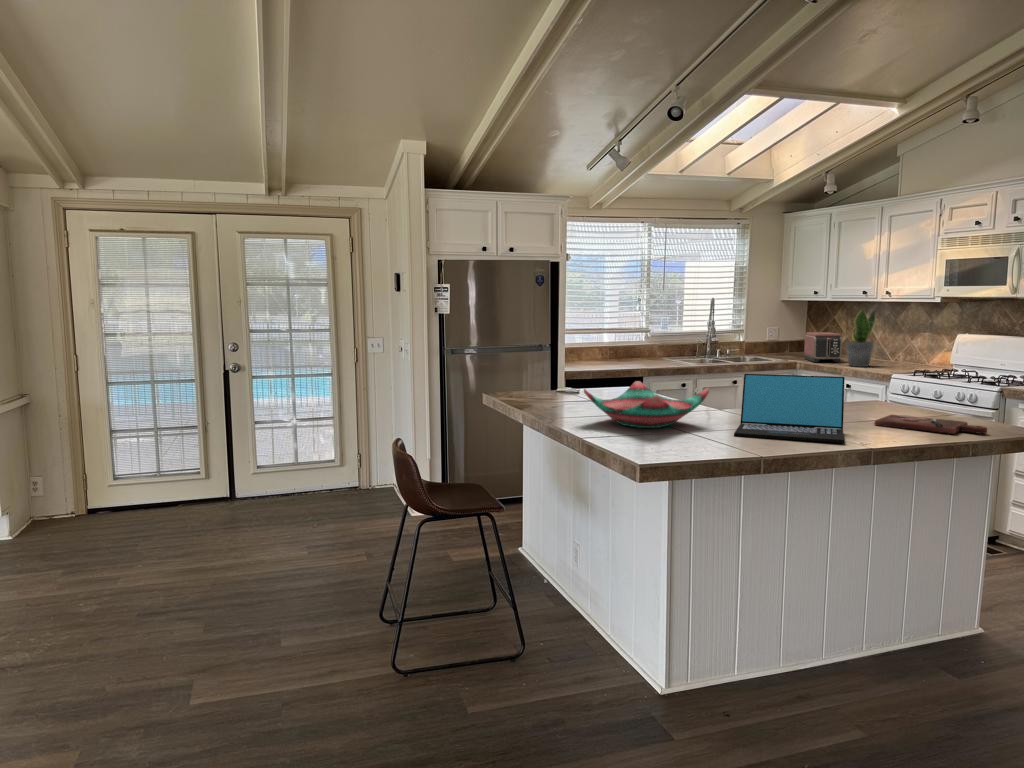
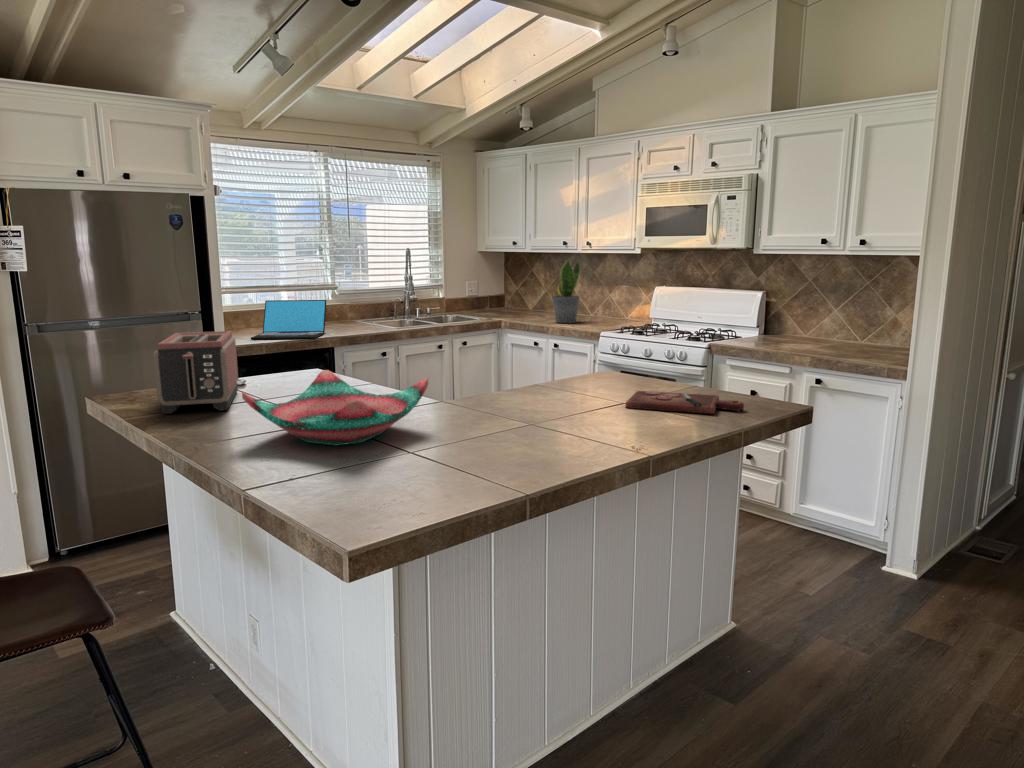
toaster: present [804,332,842,362] -> present [153,331,238,414]
laptop: present [734,374,845,443] -> present [251,300,326,339]

